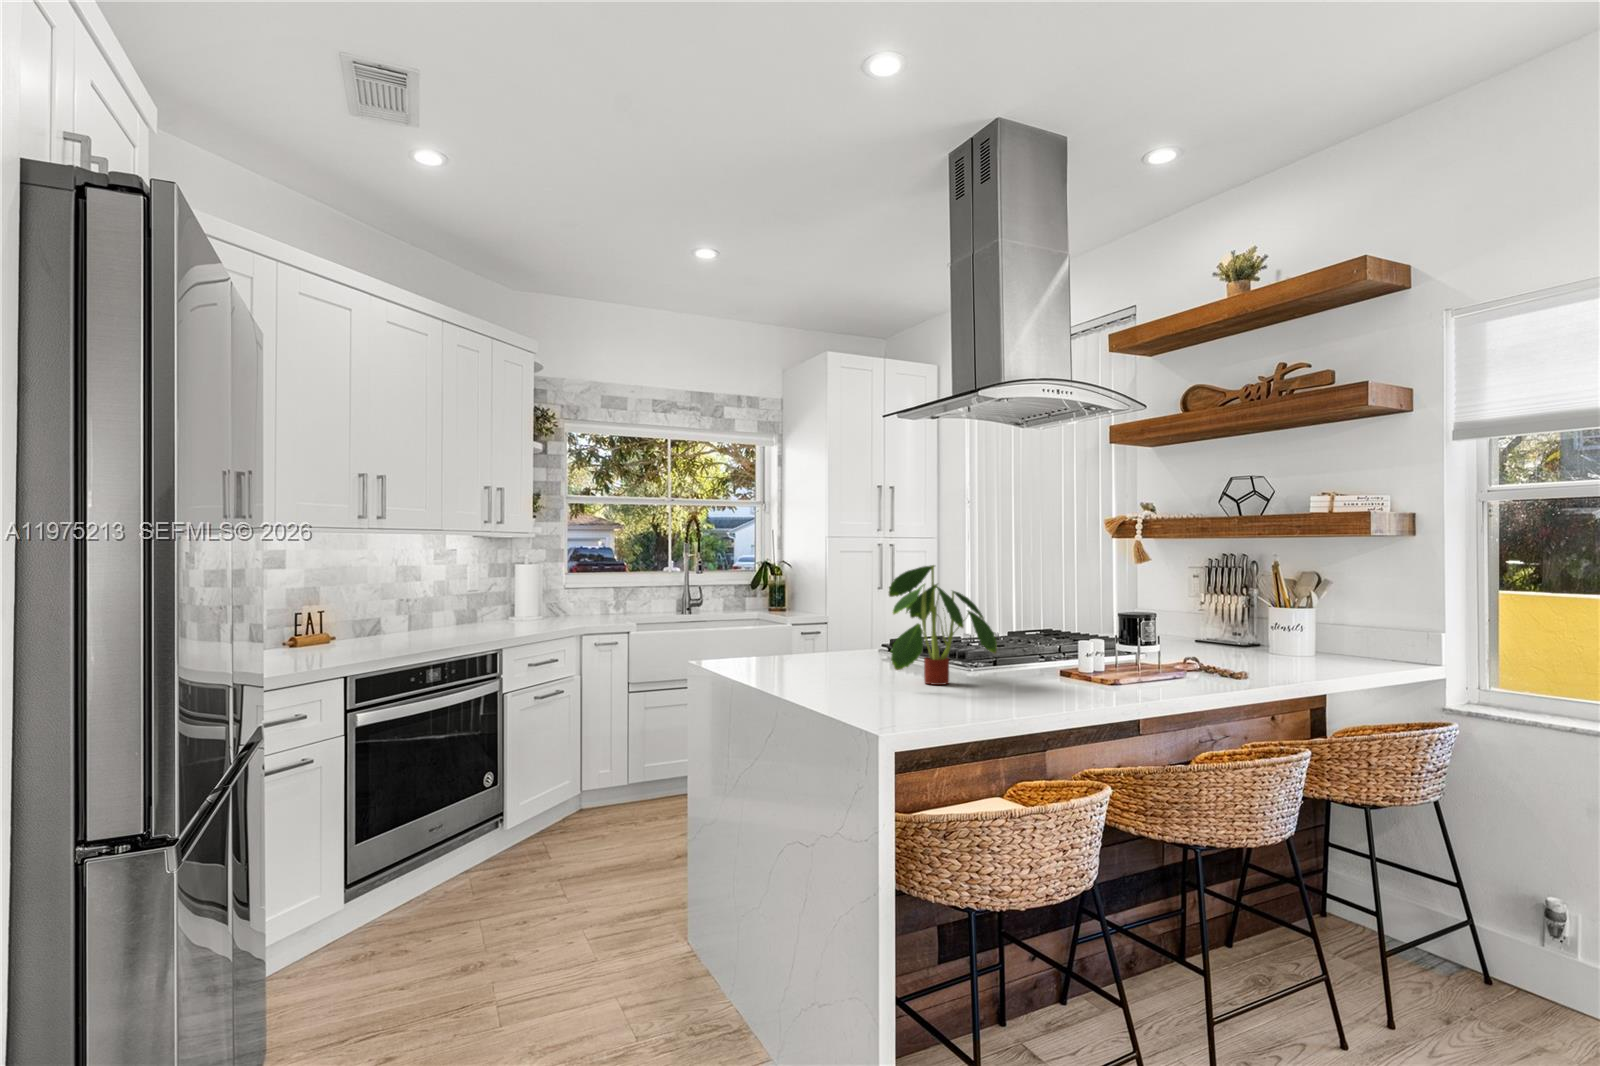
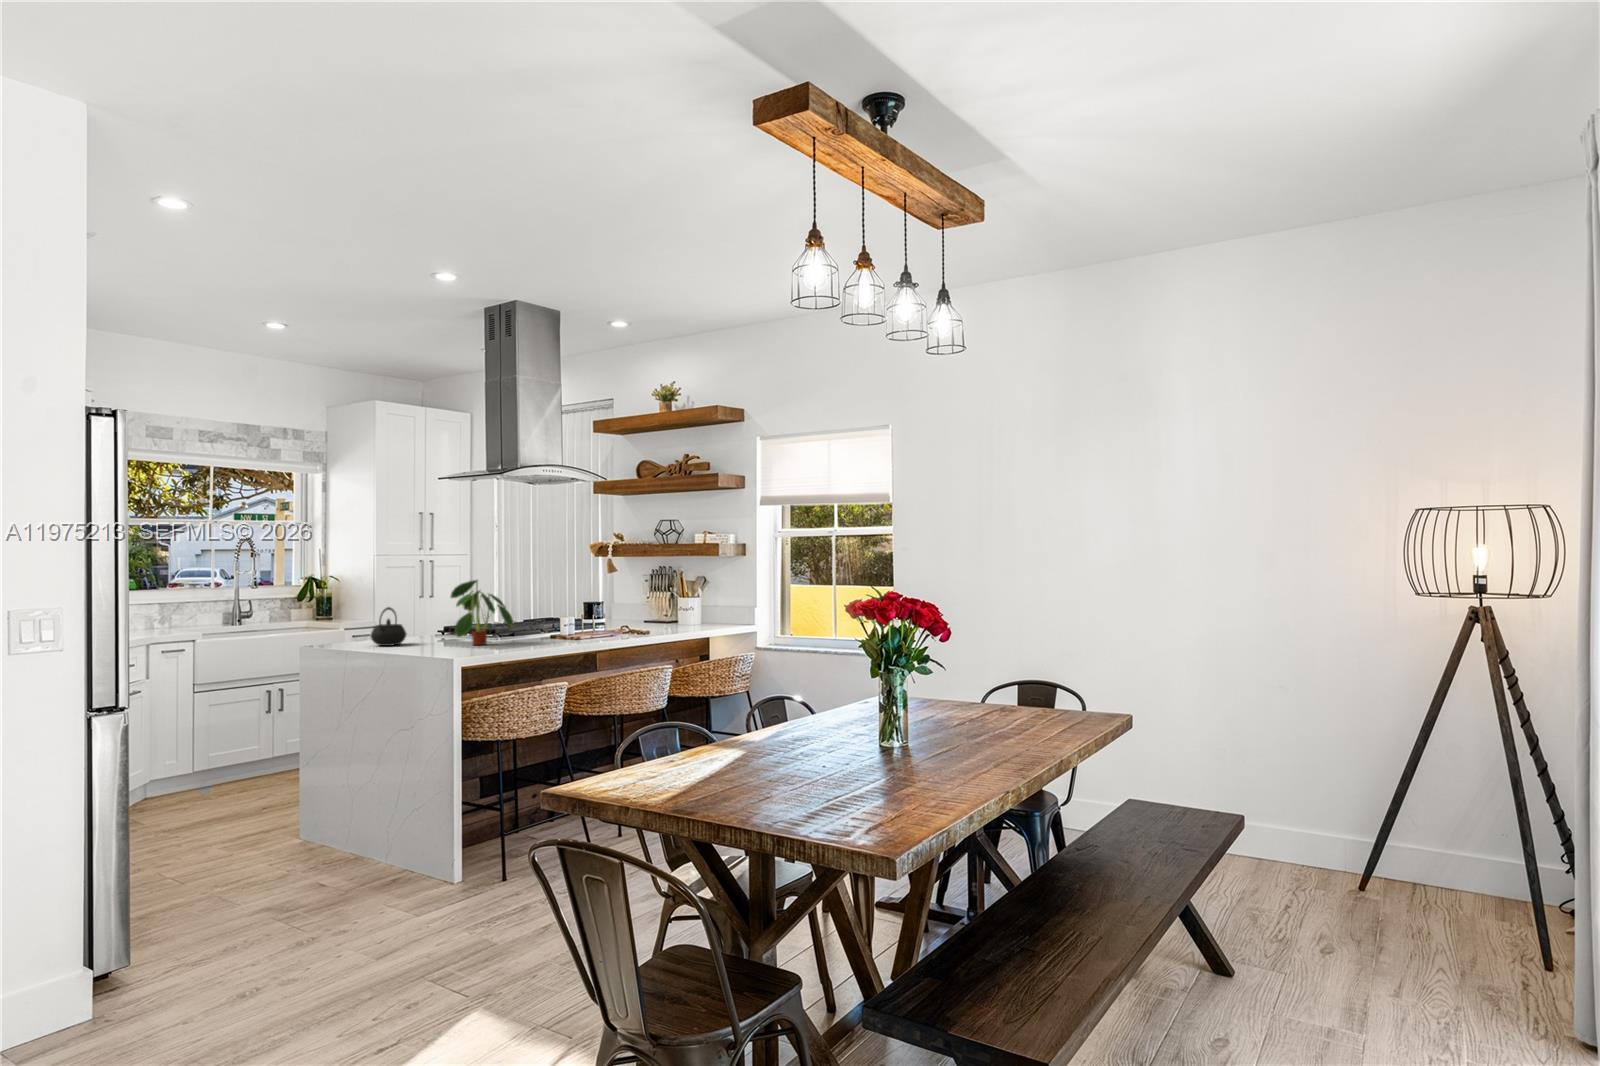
kettle: none [769,607,824,671] -> present [371,607,406,646]

